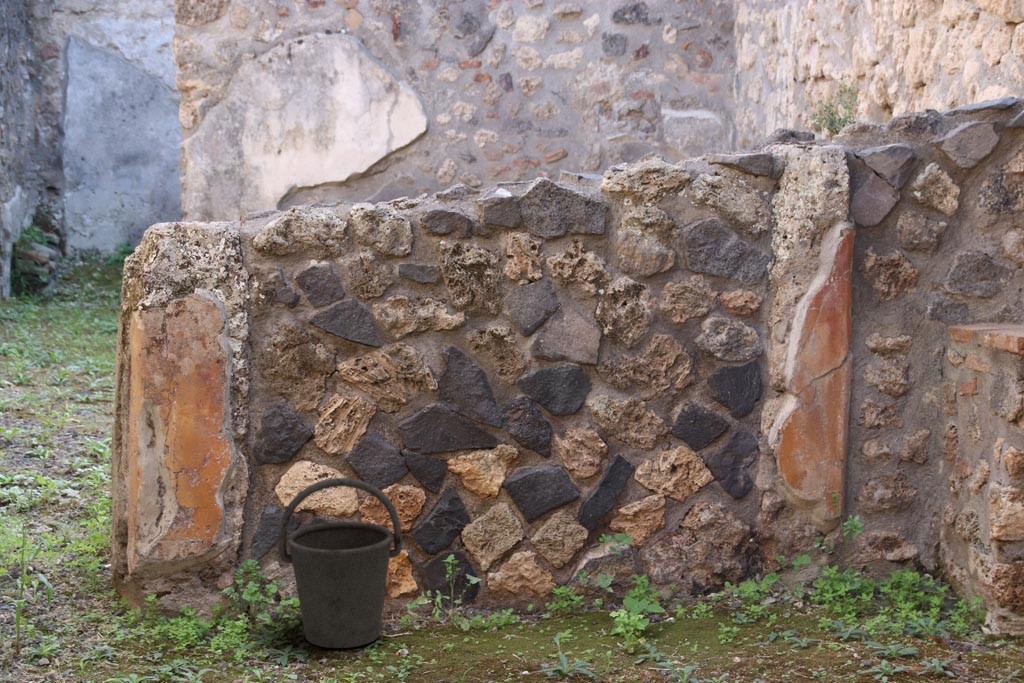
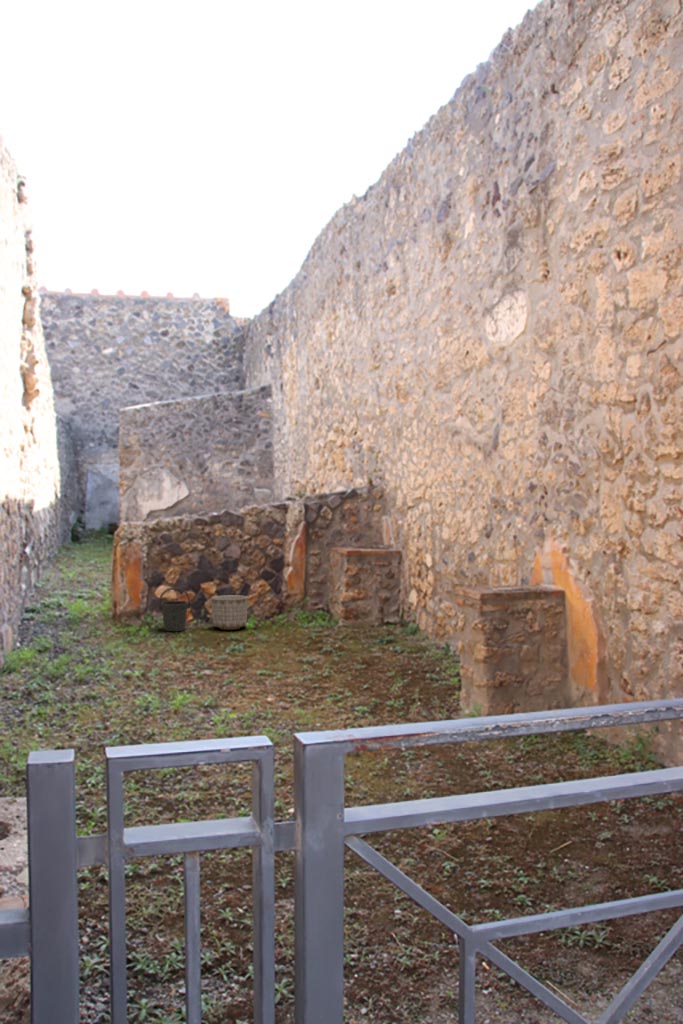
planter: none [481,502,622,649] -> present [211,595,248,630]

